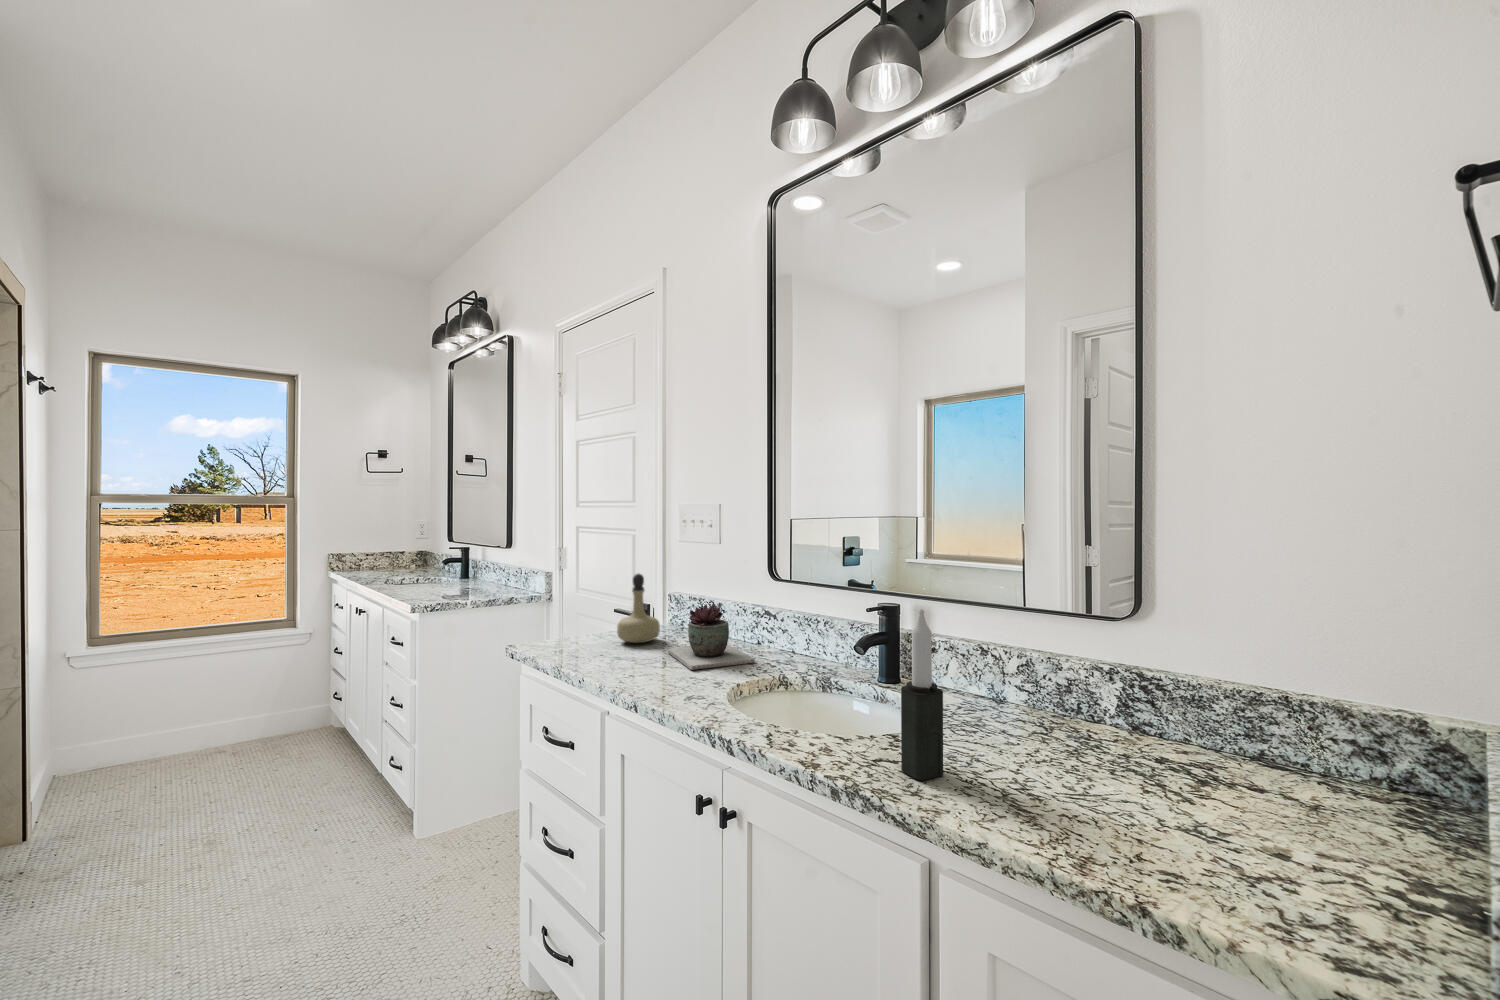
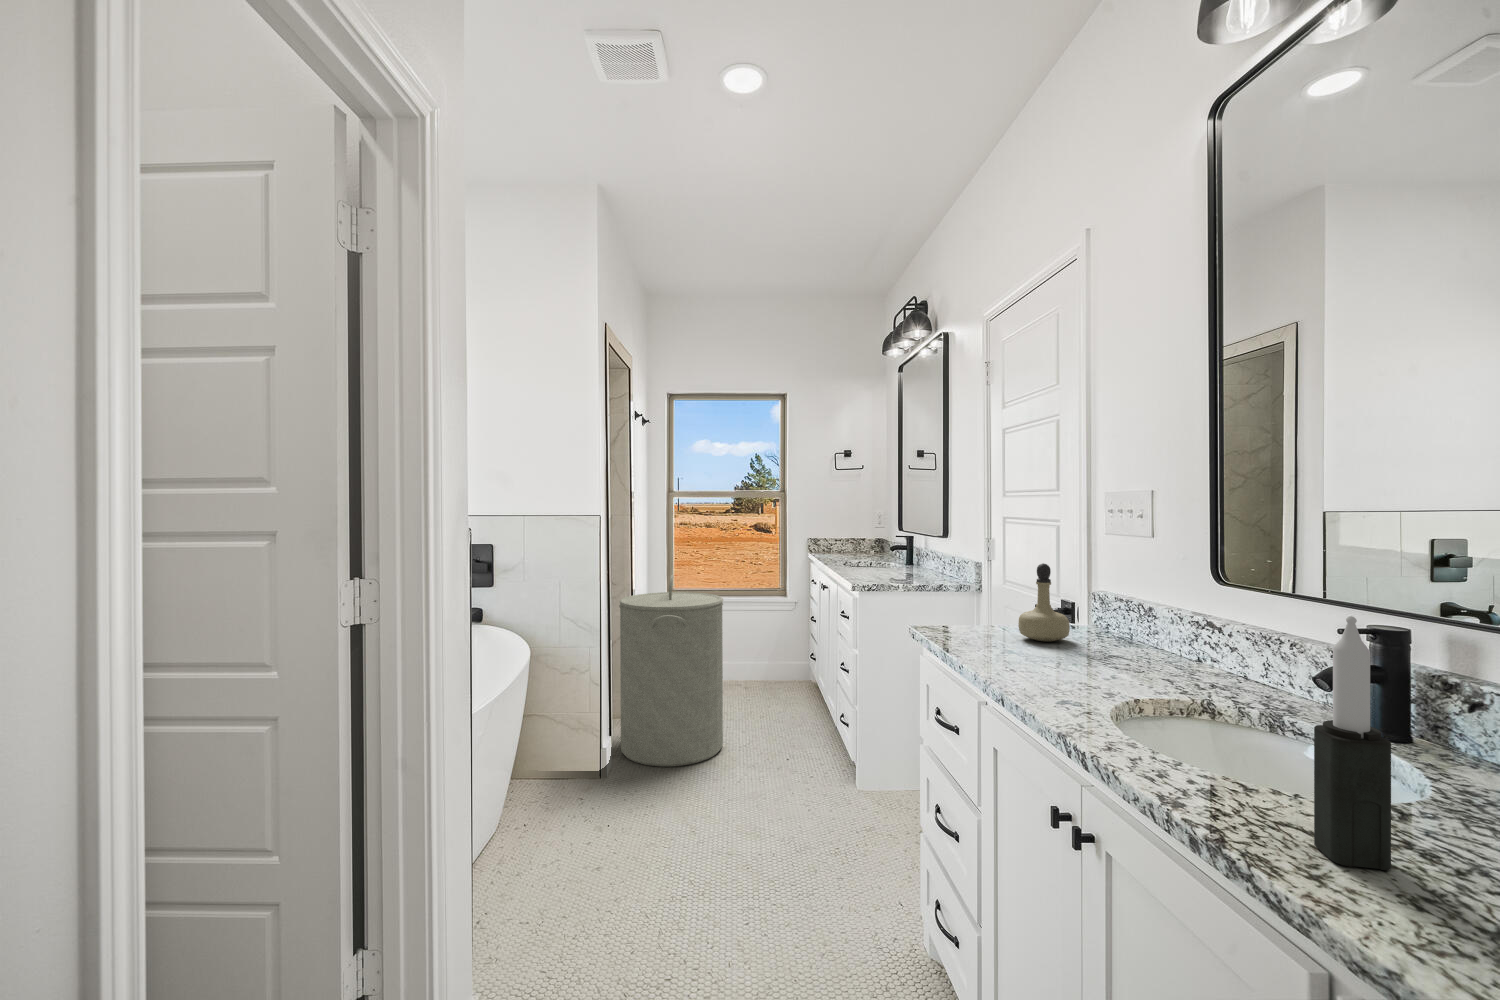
succulent plant: present [668,604,755,670] -> none [1070,604,1179,681]
laundry hamper: none [35,617,226,888] -> present [619,575,723,767]

